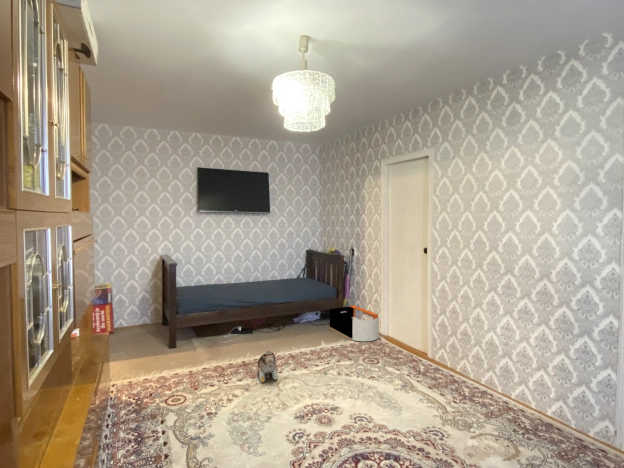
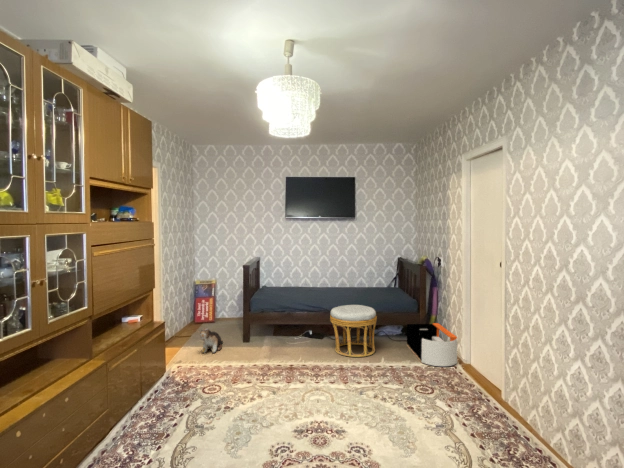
ottoman: none [265,295,310,345] -> present [330,305,377,357]
plush toy: present [258,351,277,383] -> present [198,328,223,353]

